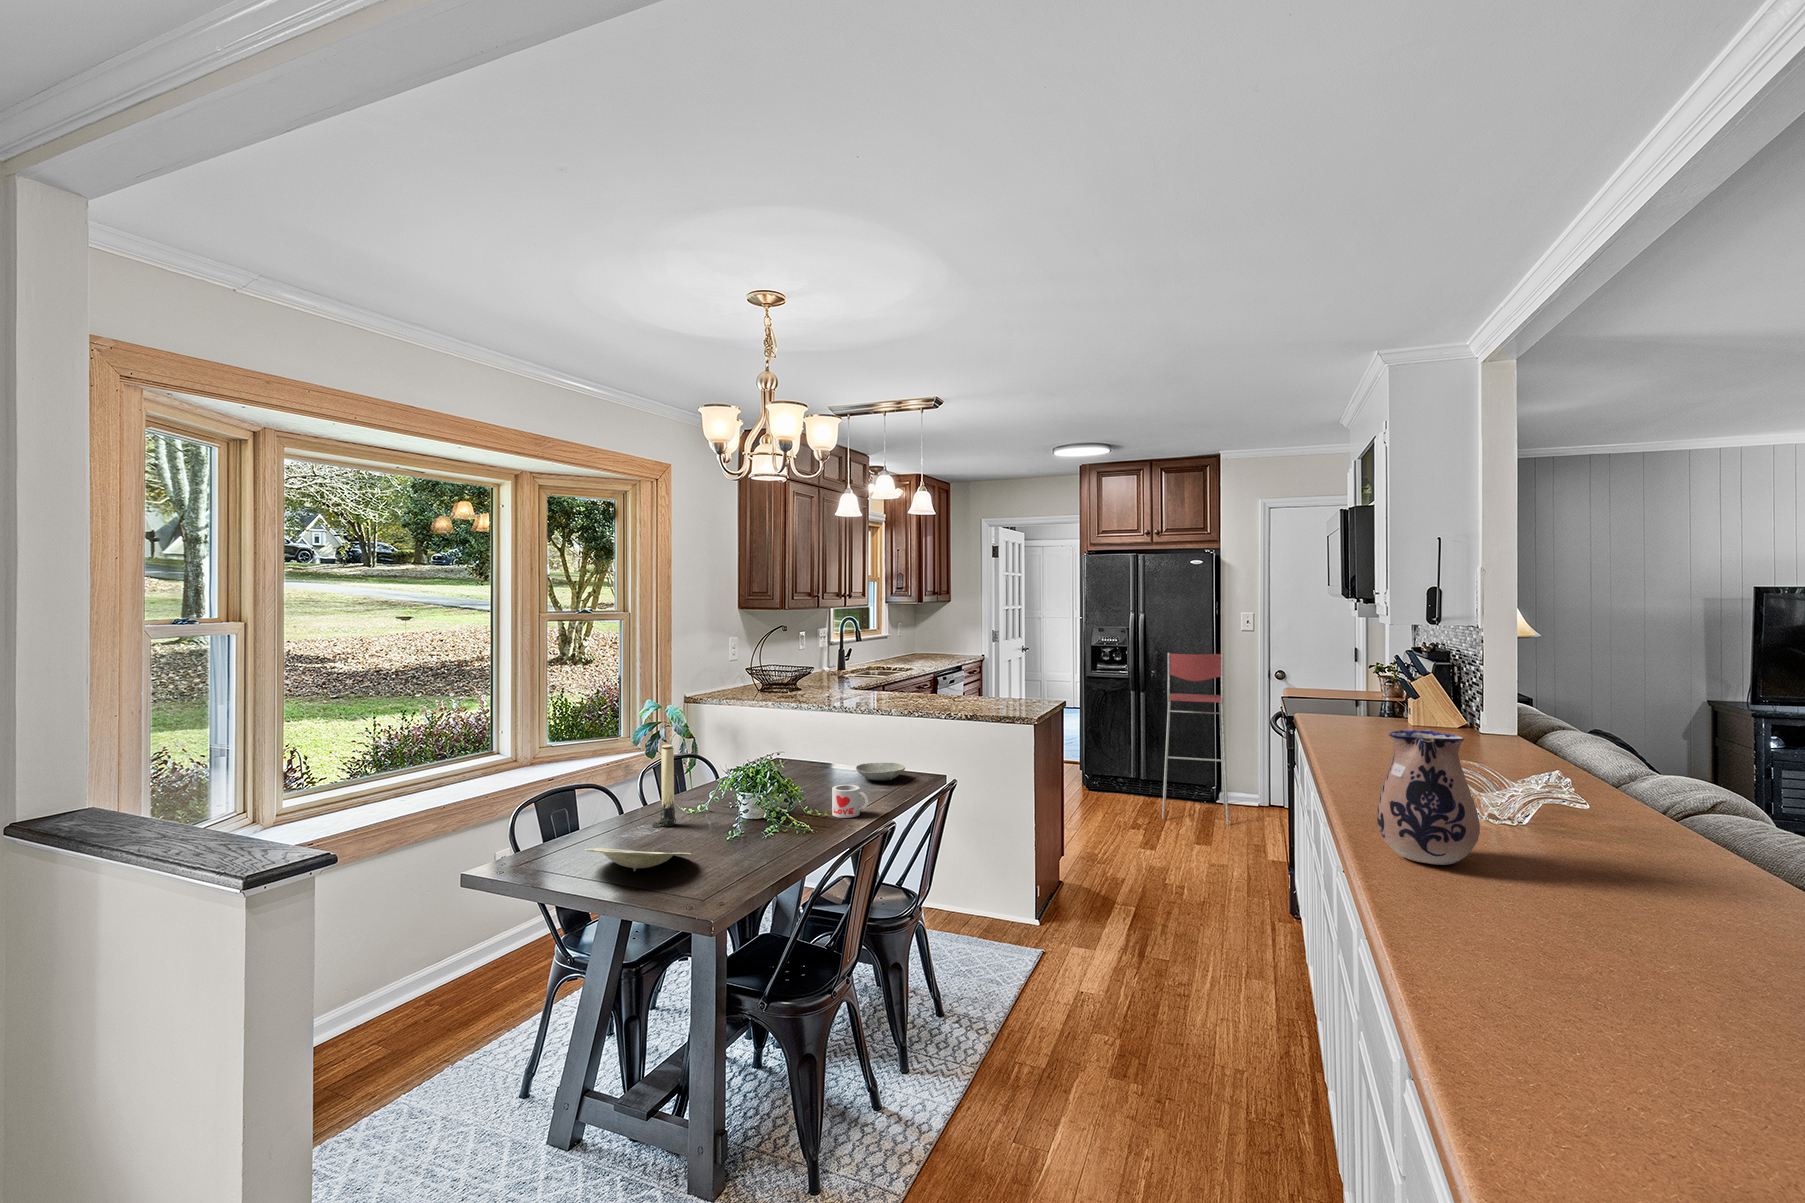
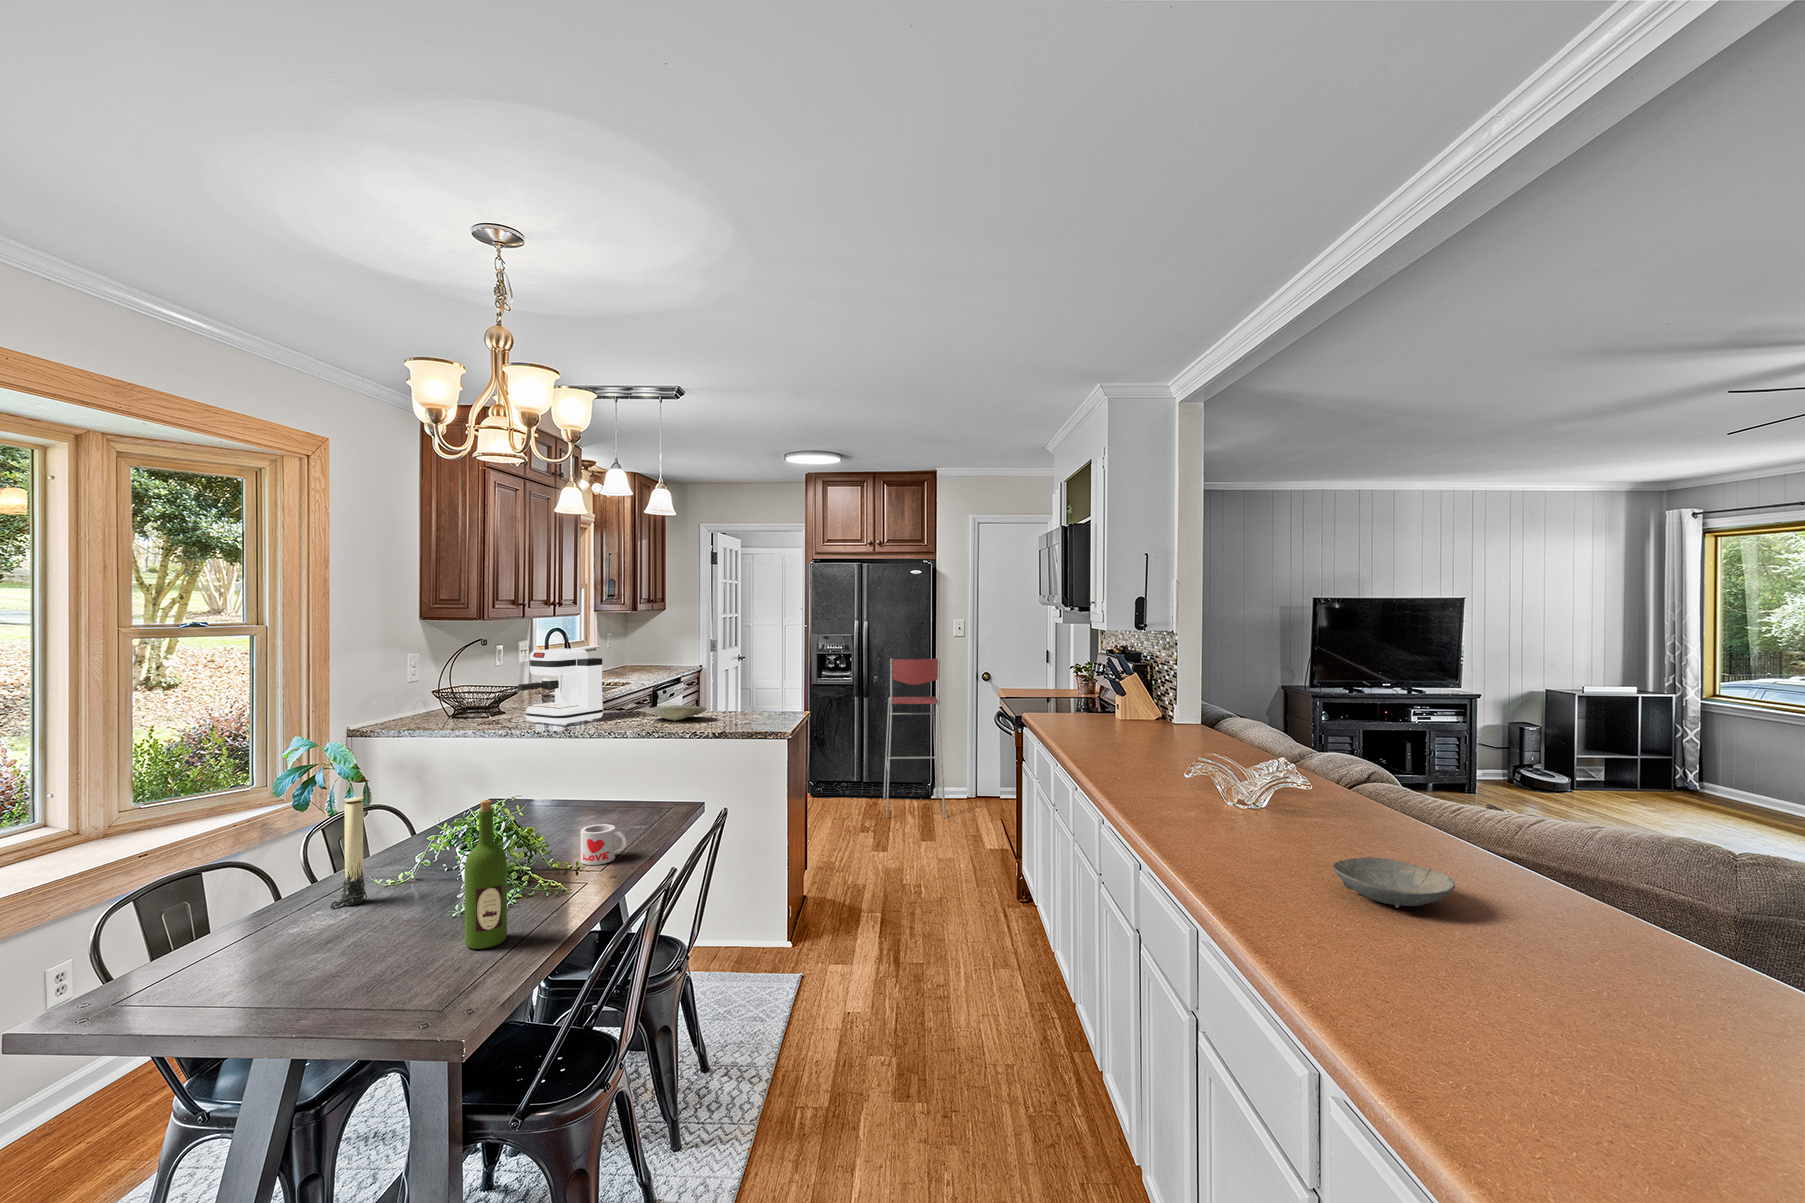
coffee maker: none [806,636,877,703] -> present [517,649,603,726]
ceramic pitcher: present [1377,730,1480,865] -> none [1180,728,1268,855]
wine bottle: none [733,751,763,867] -> present [465,800,507,949]
bowl: present [856,763,905,781] -> present [1332,857,1455,908]
plate: present [585,848,691,871] -> present [645,705,707,721]

